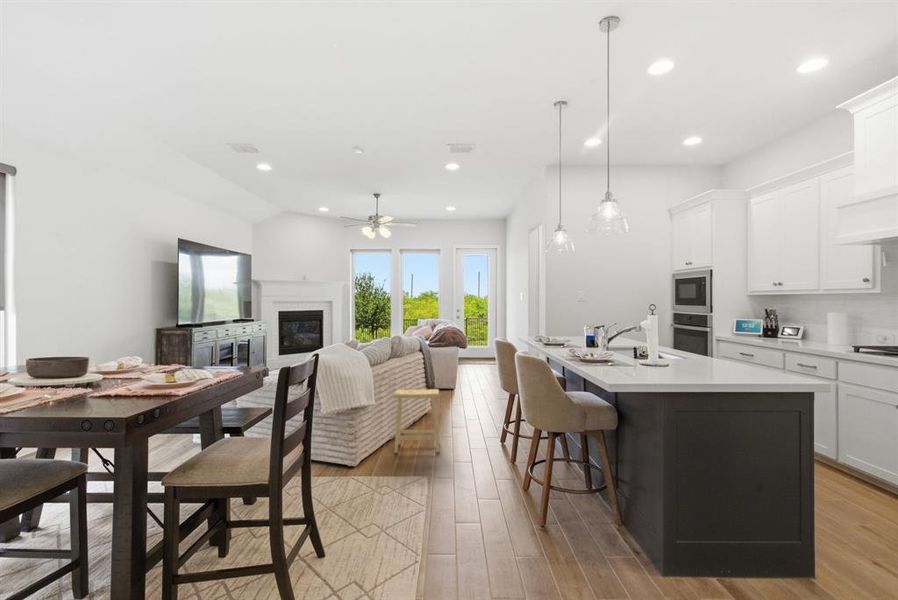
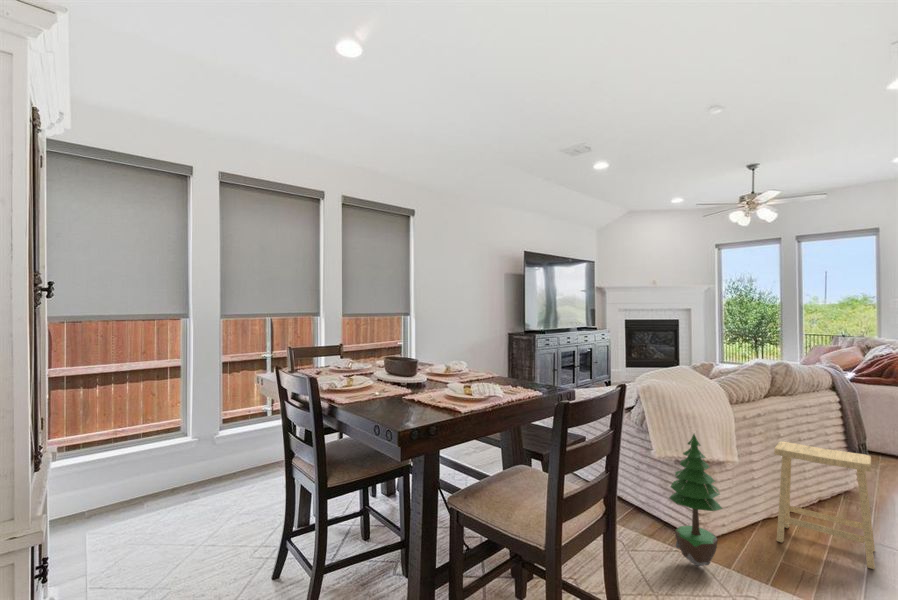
potted tree: none [336,390,368,480] -> present [669,434,722,566]

